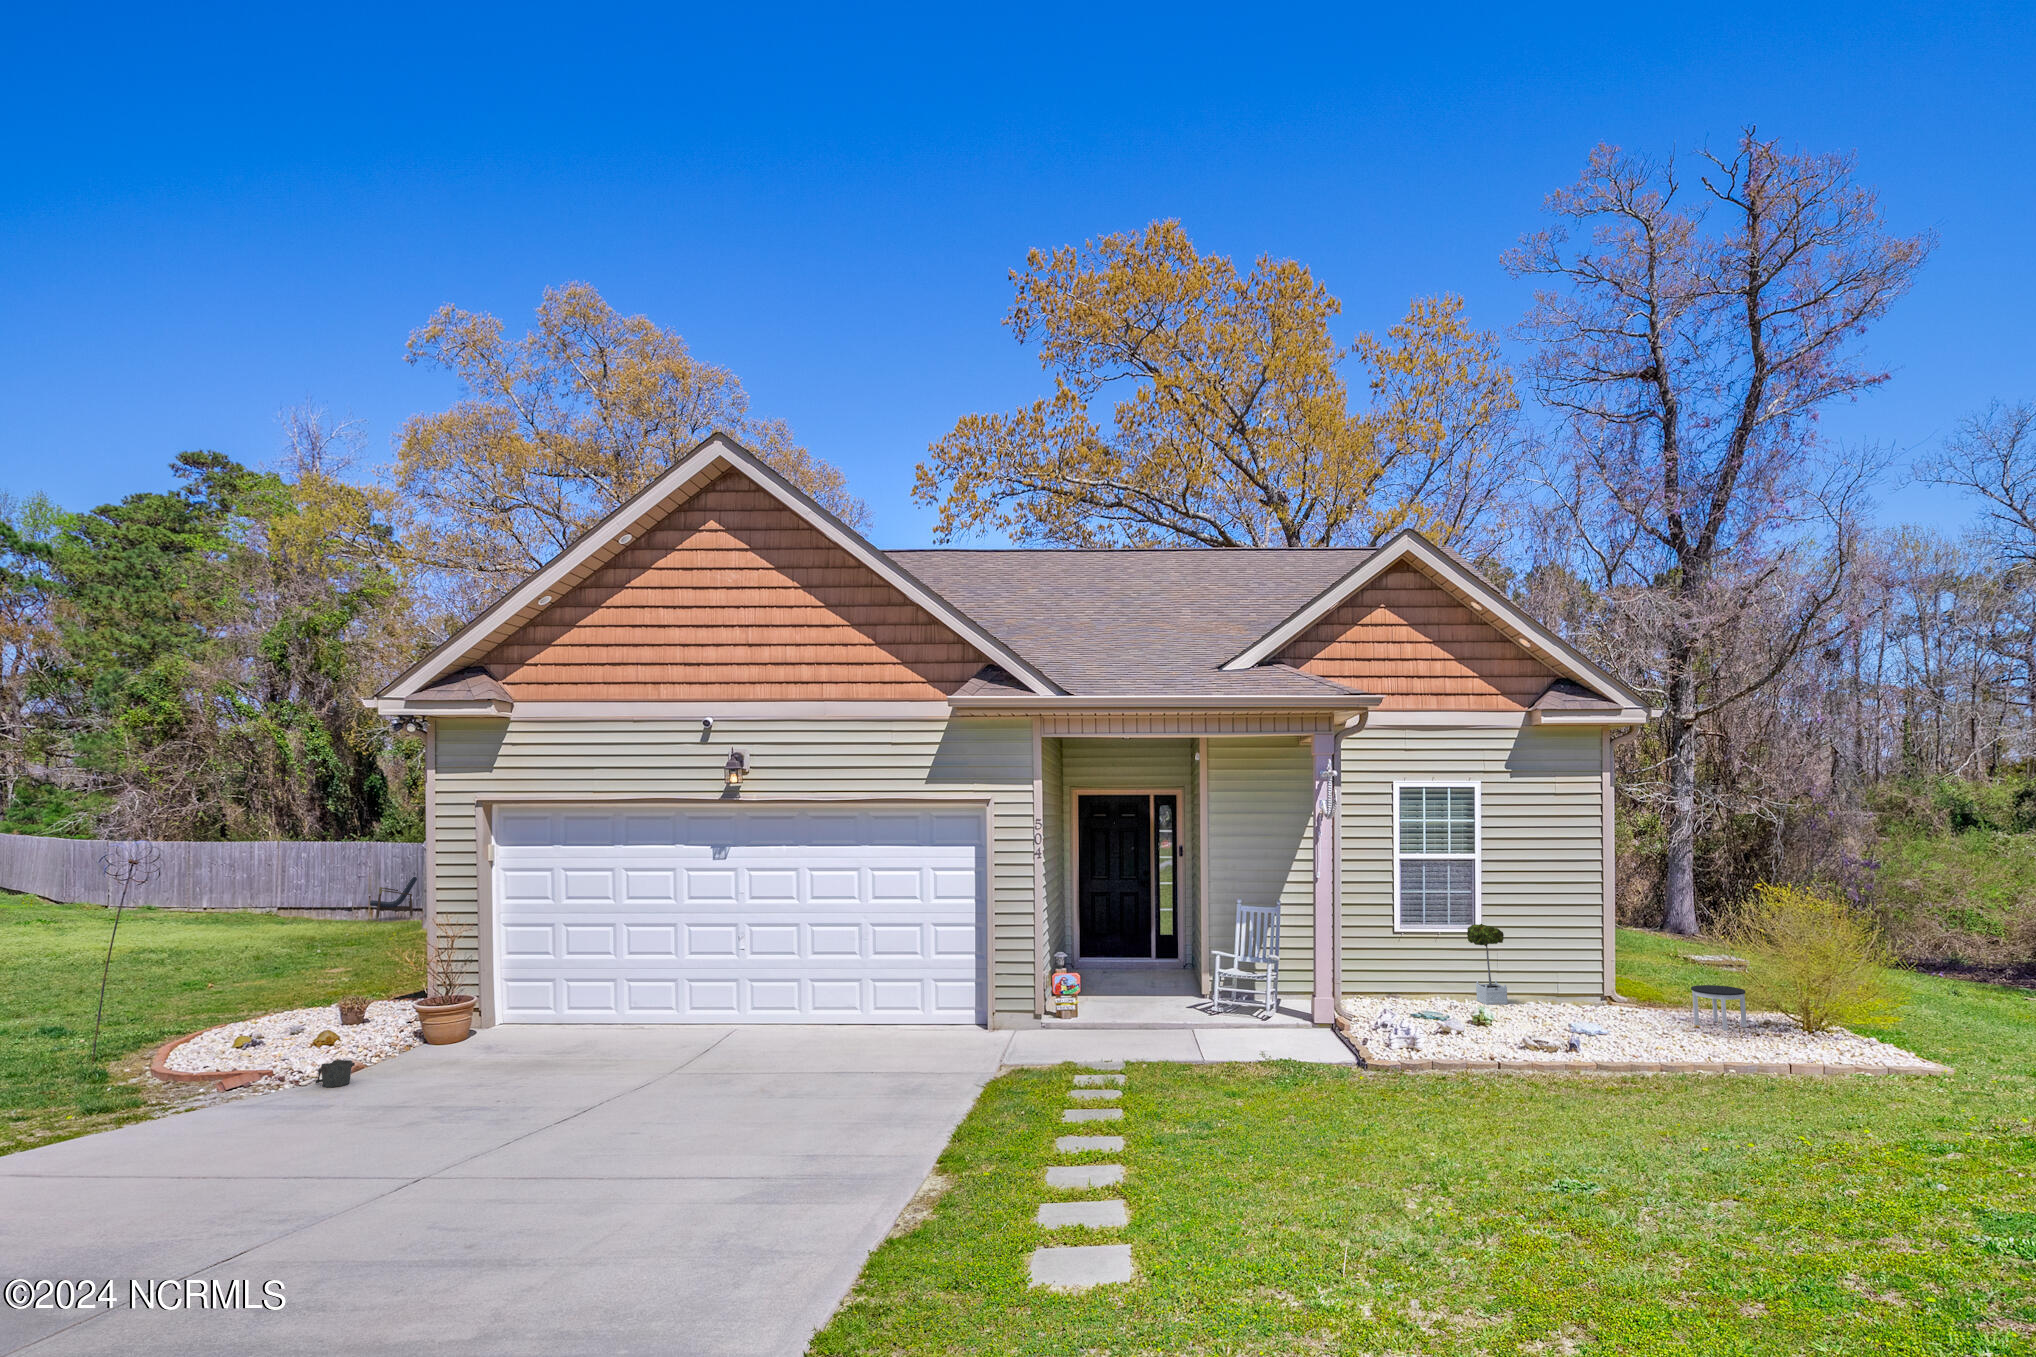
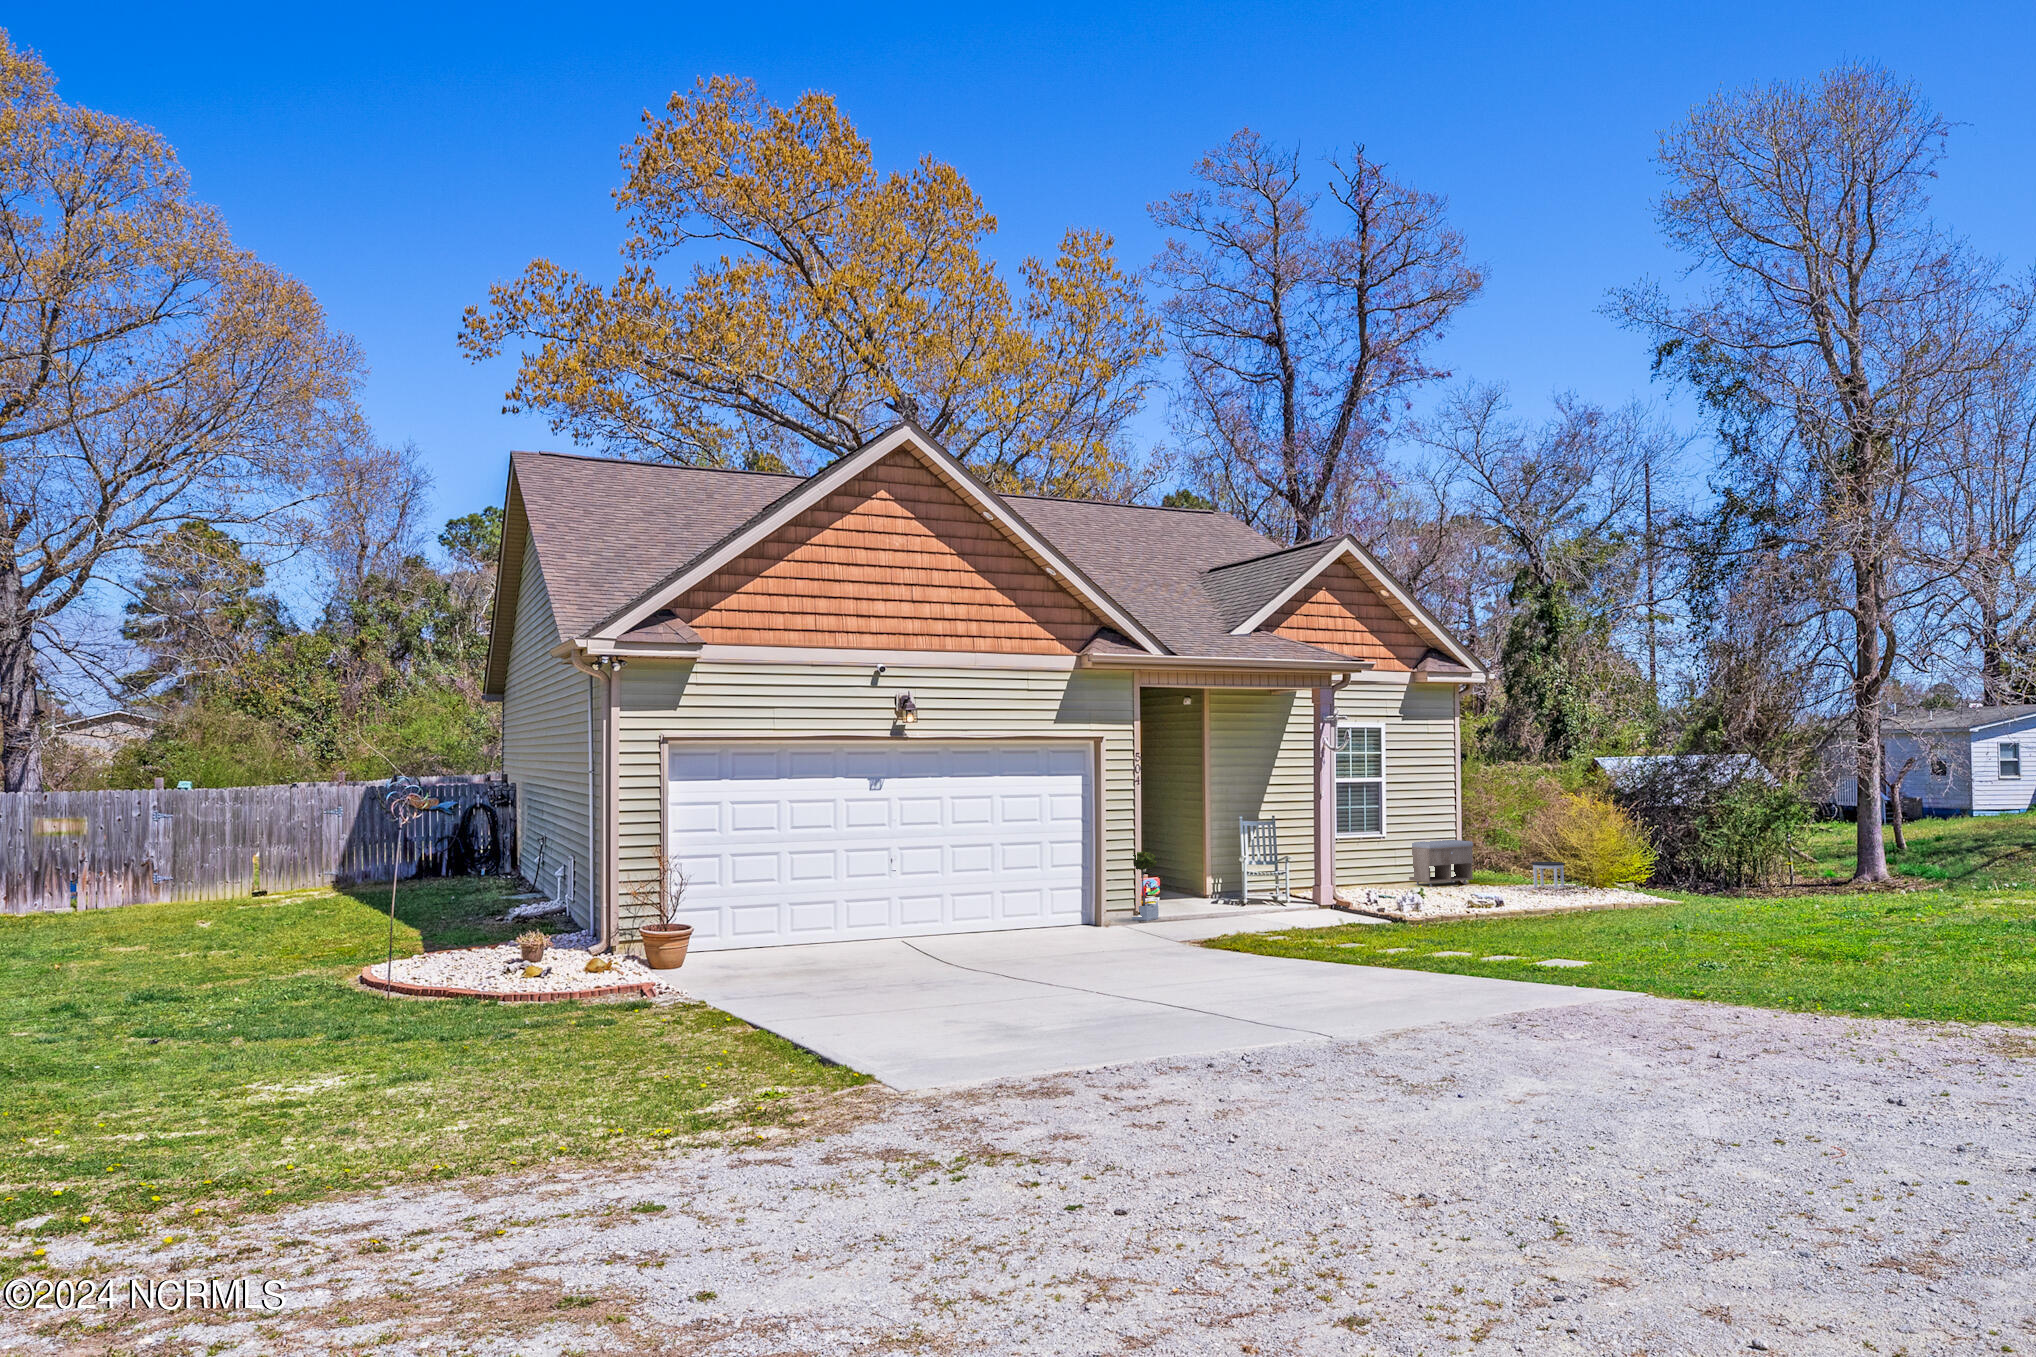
lounge chair: present [370,877,417,921] -> none [46,855,118,912]
potted tree: present [1467,924,1508,1005] -> present [1132,851,1158,921]
storage bench: none [1524,941,1622,1006] -> present [1409,840,1473,887]
bucket: present [316,1060,355,1087] -> none [676,965,710,988]

